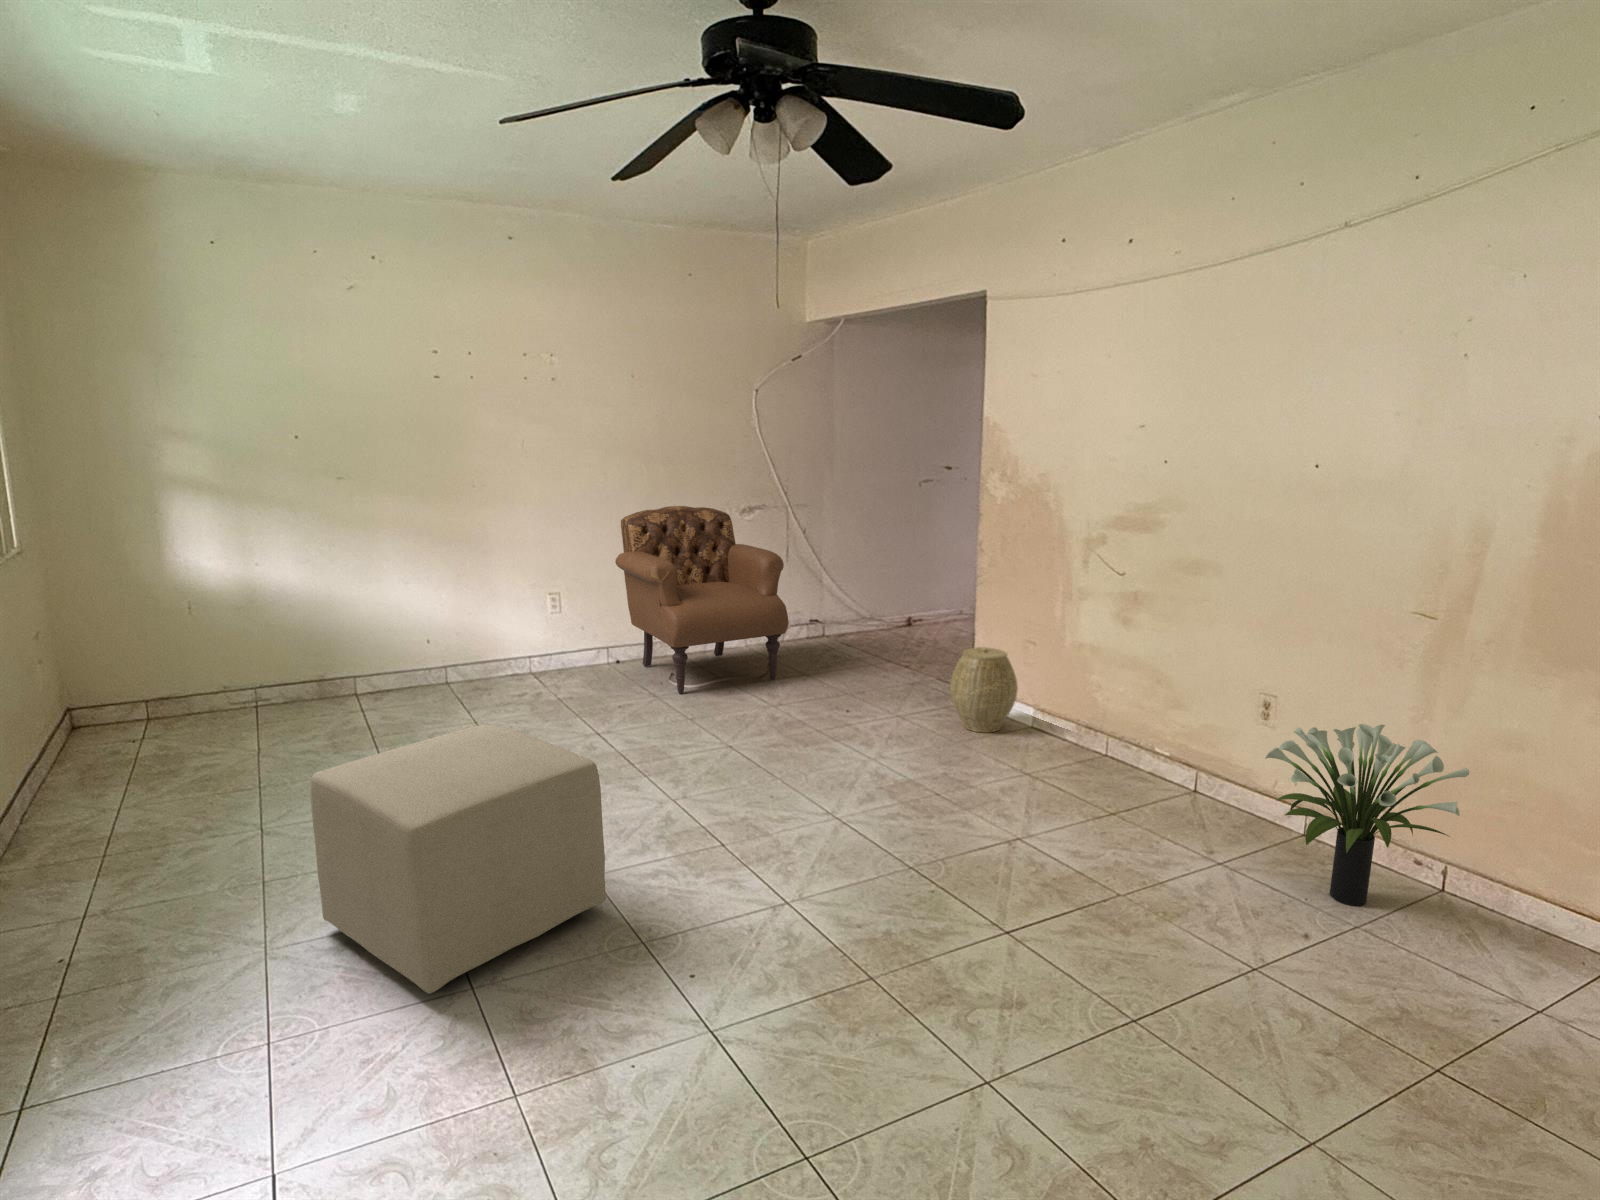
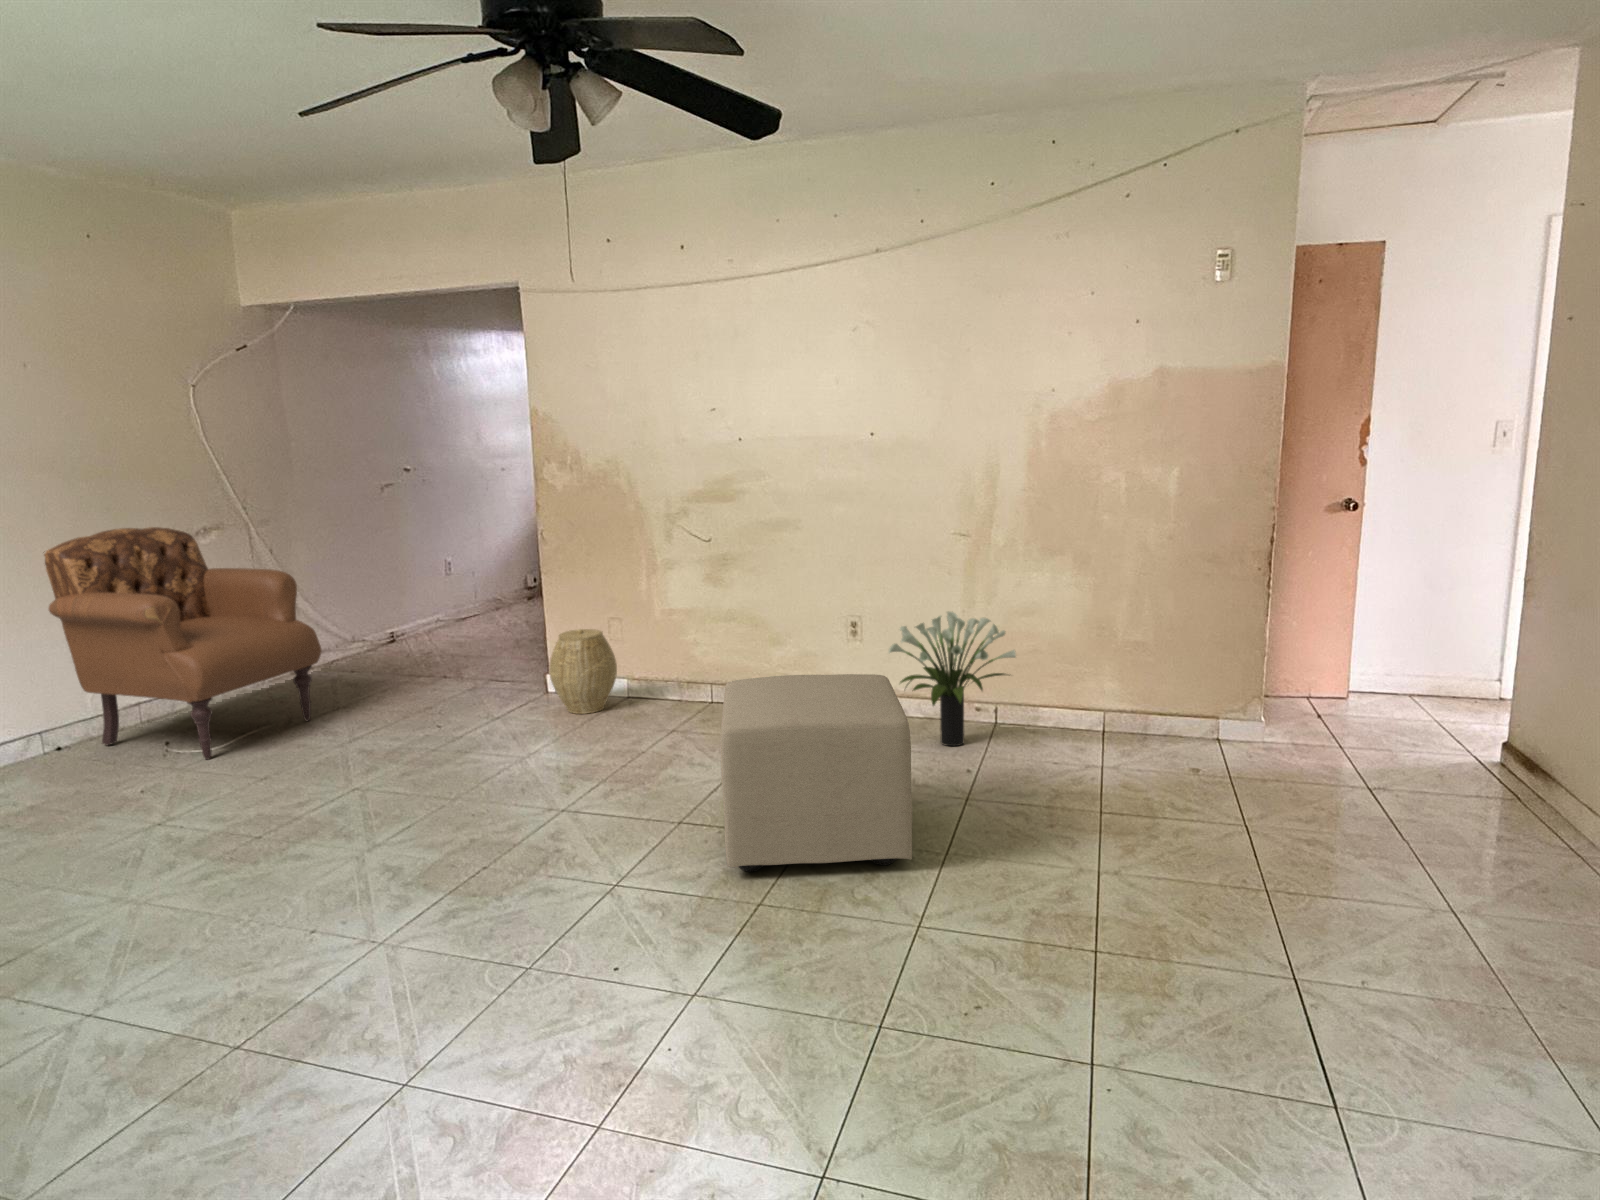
ottoman: present [310,725,606,994] -> present [720,674,912,872]

